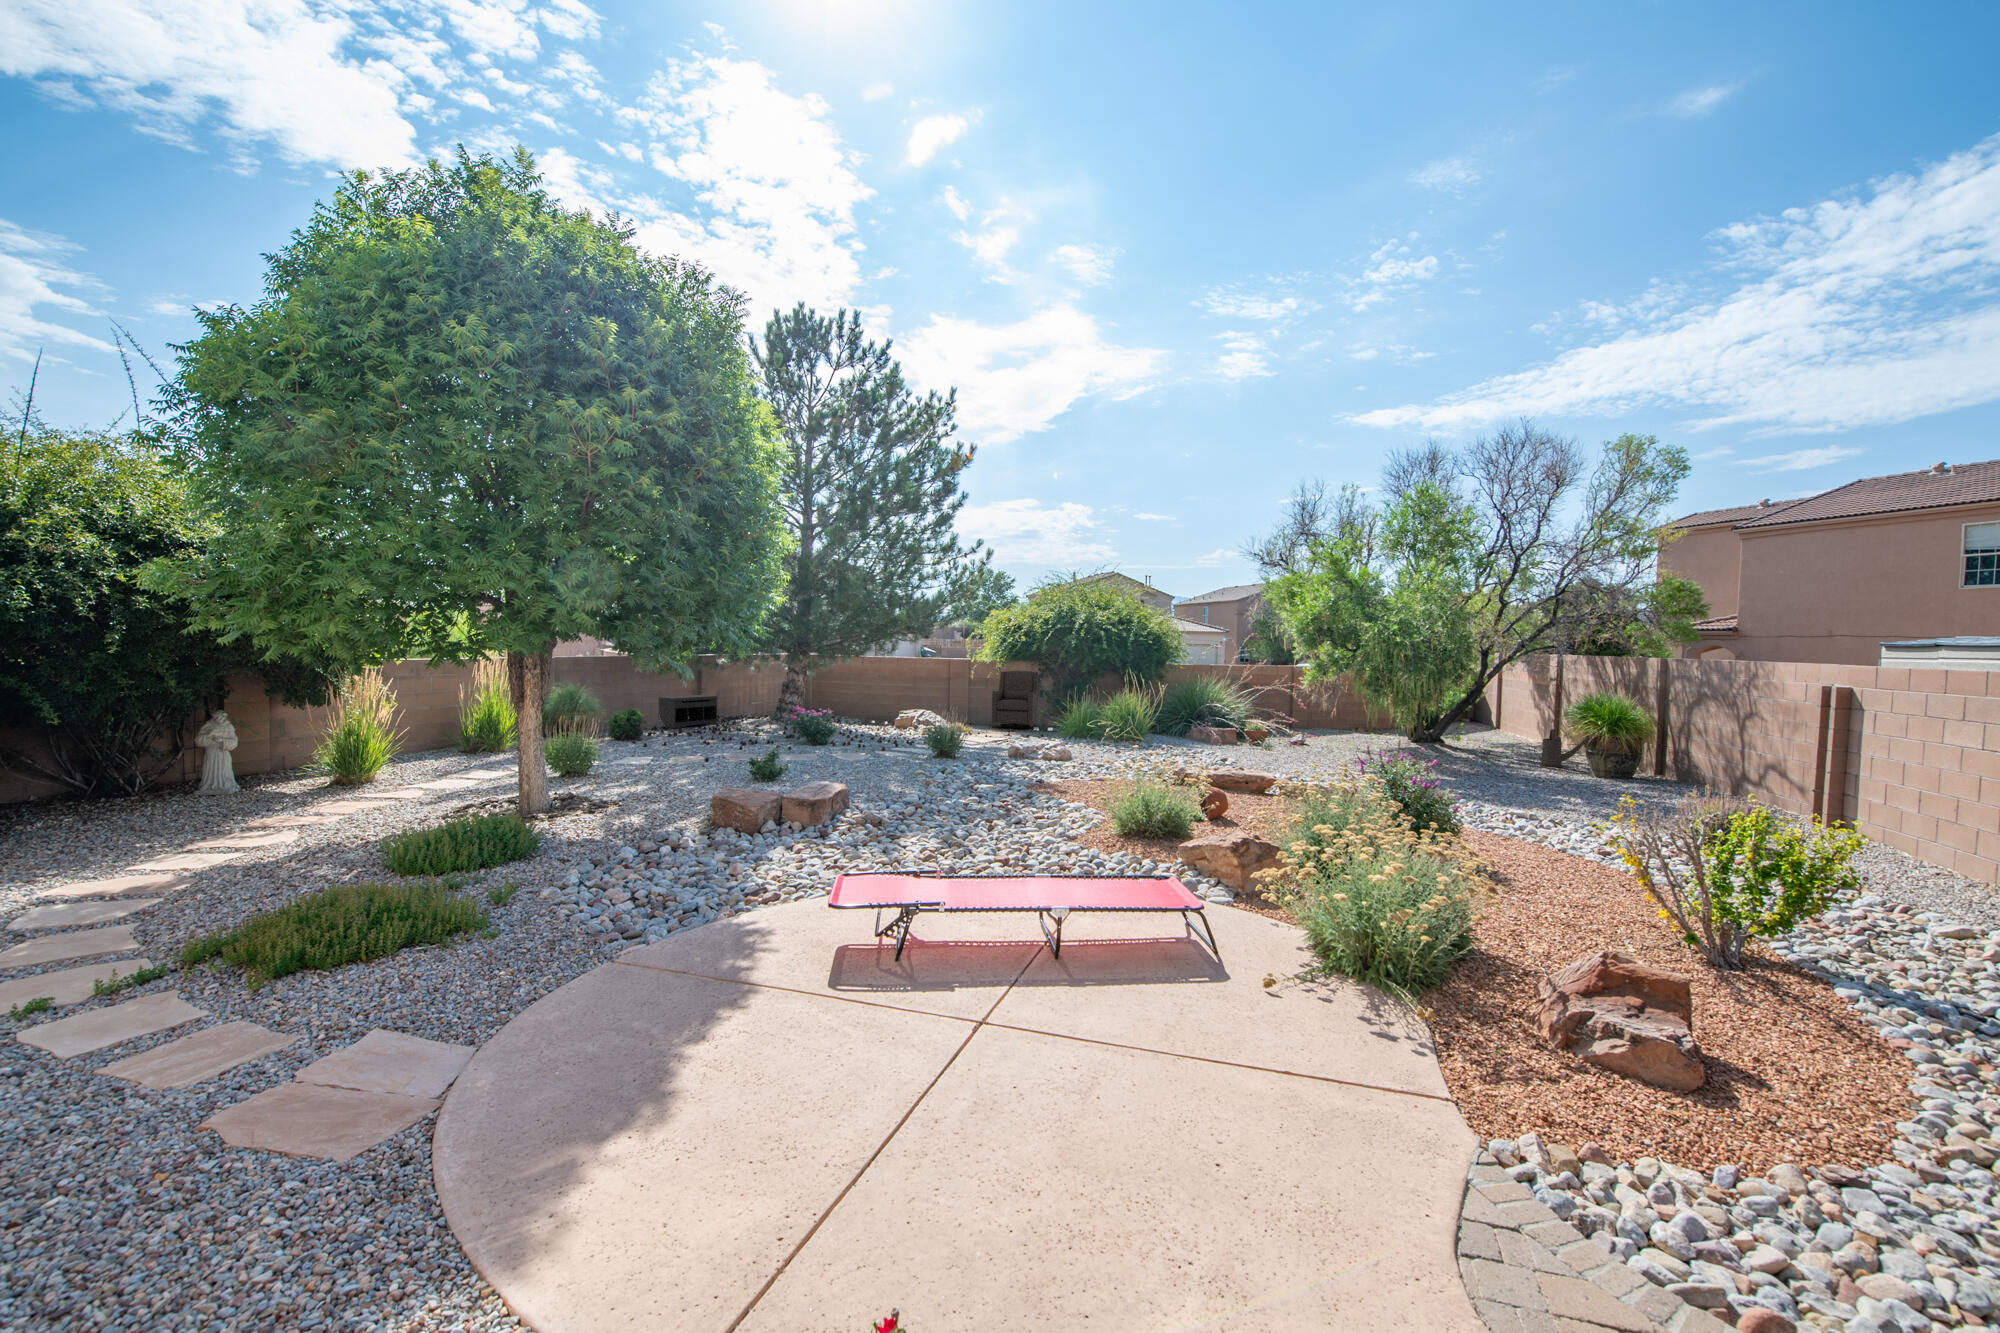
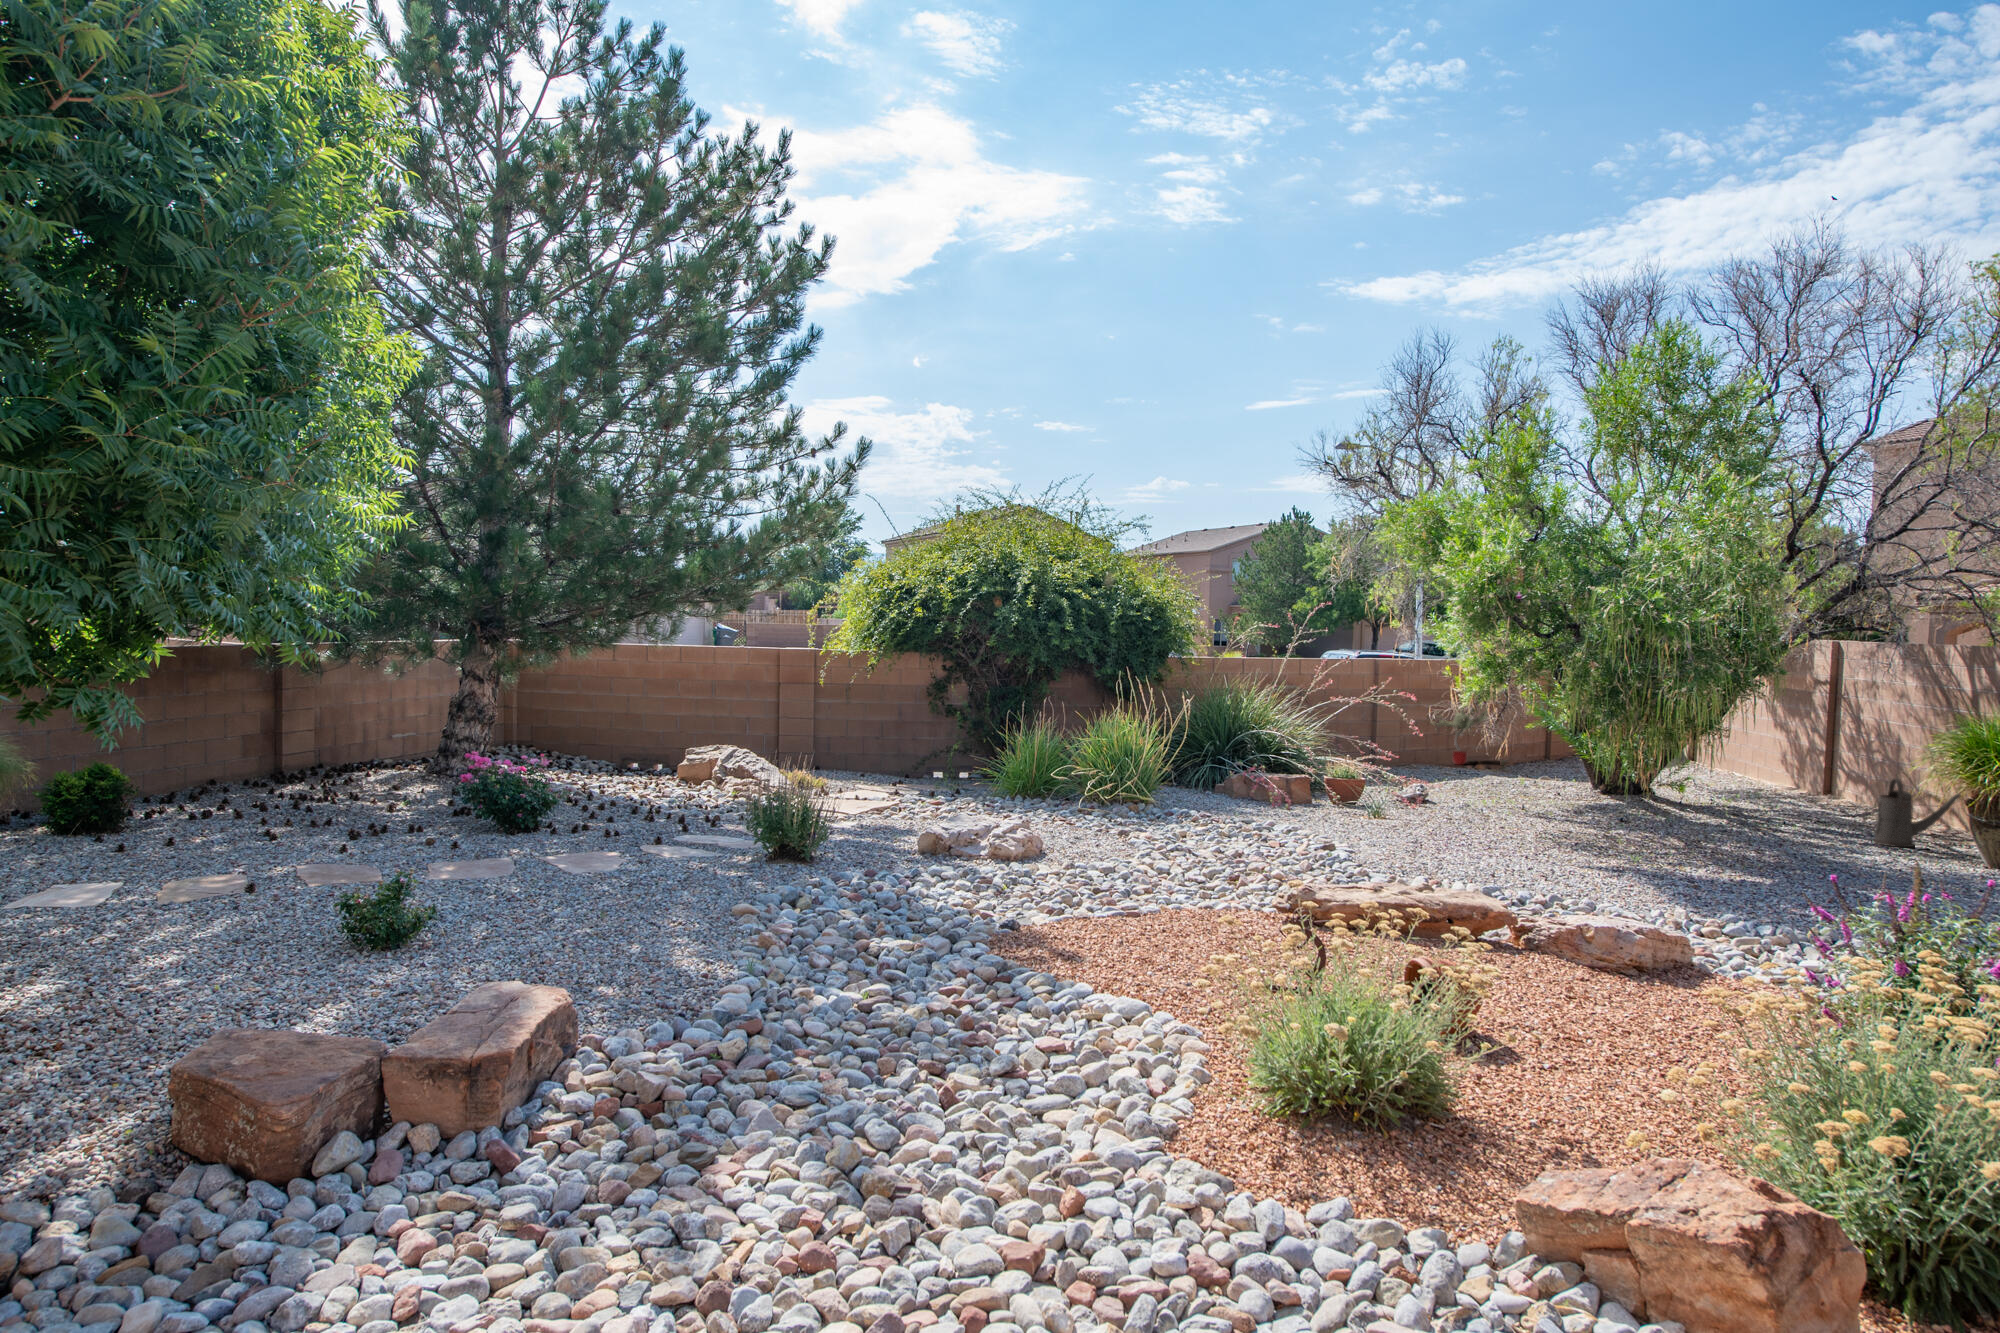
chair: present [992,671,1038,728] -> none [862,670,946,777]
potted tree: none [1320,685,1359,728] -> present [1432,706,1489,765]
bench: present [659,695,717,728] -> none [188,721,318,791]

